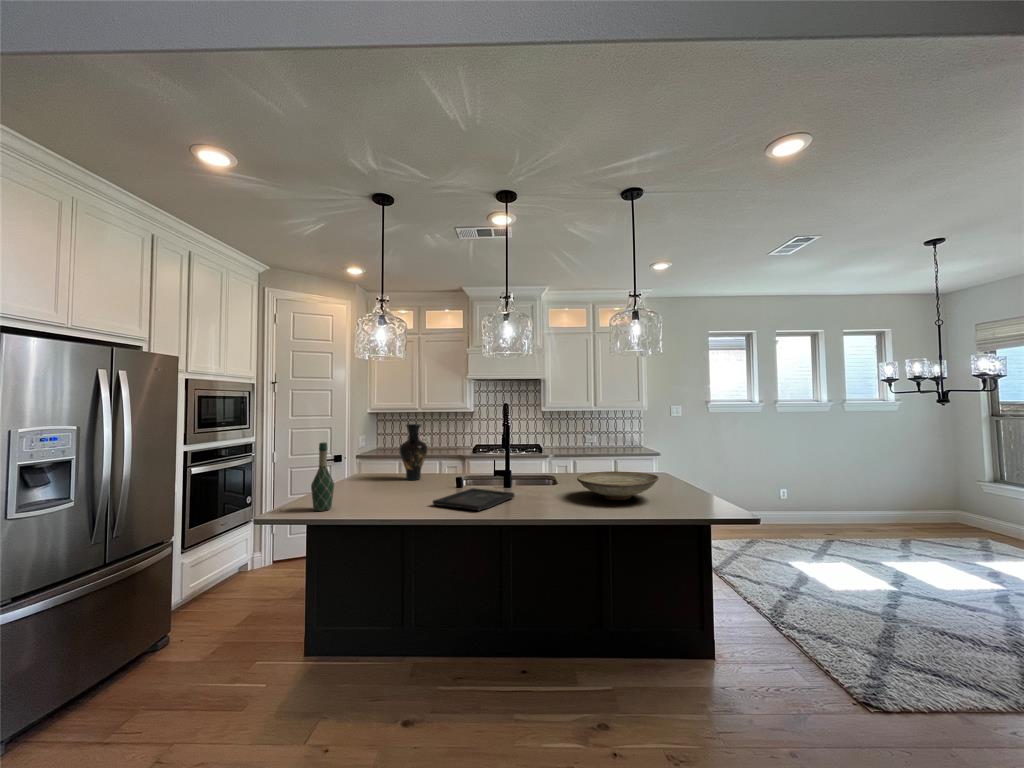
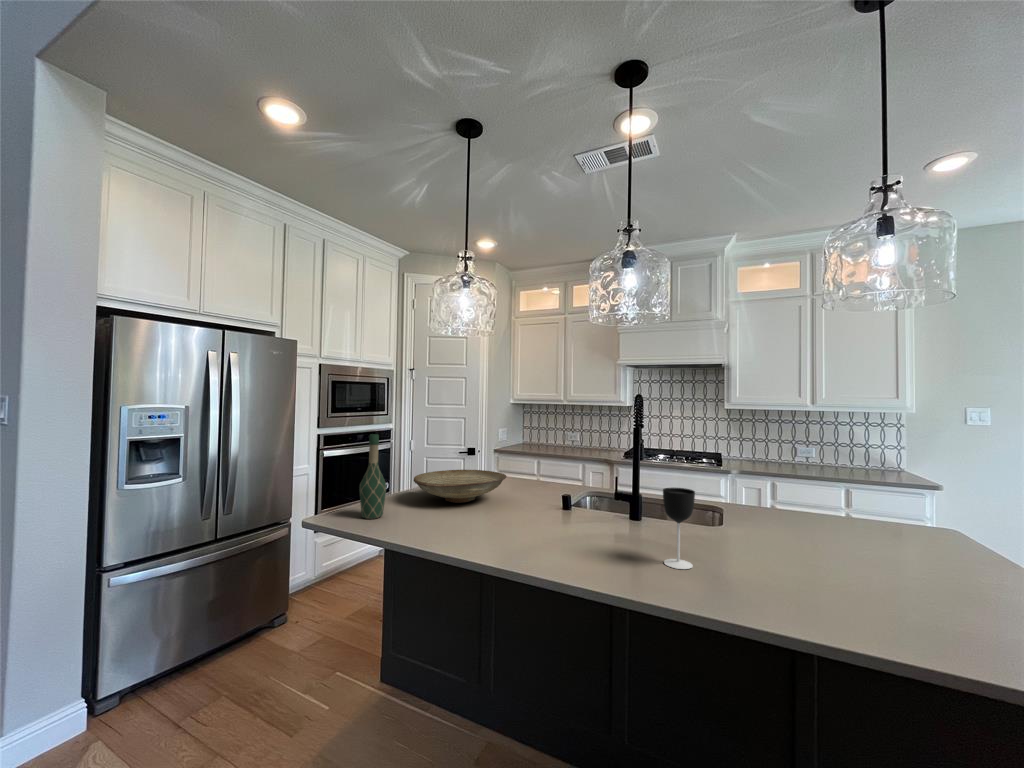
vase: present [399,424,427,480] -> none [504,417,539,487]
wine glass: none [545,462,563,508] -> present [663,488,695,569]
decorative bowl: present [577,471,658,500] -> present [414,470,507,503]
tray: present [433,488,515,510] -> none [498,511,624,551]

